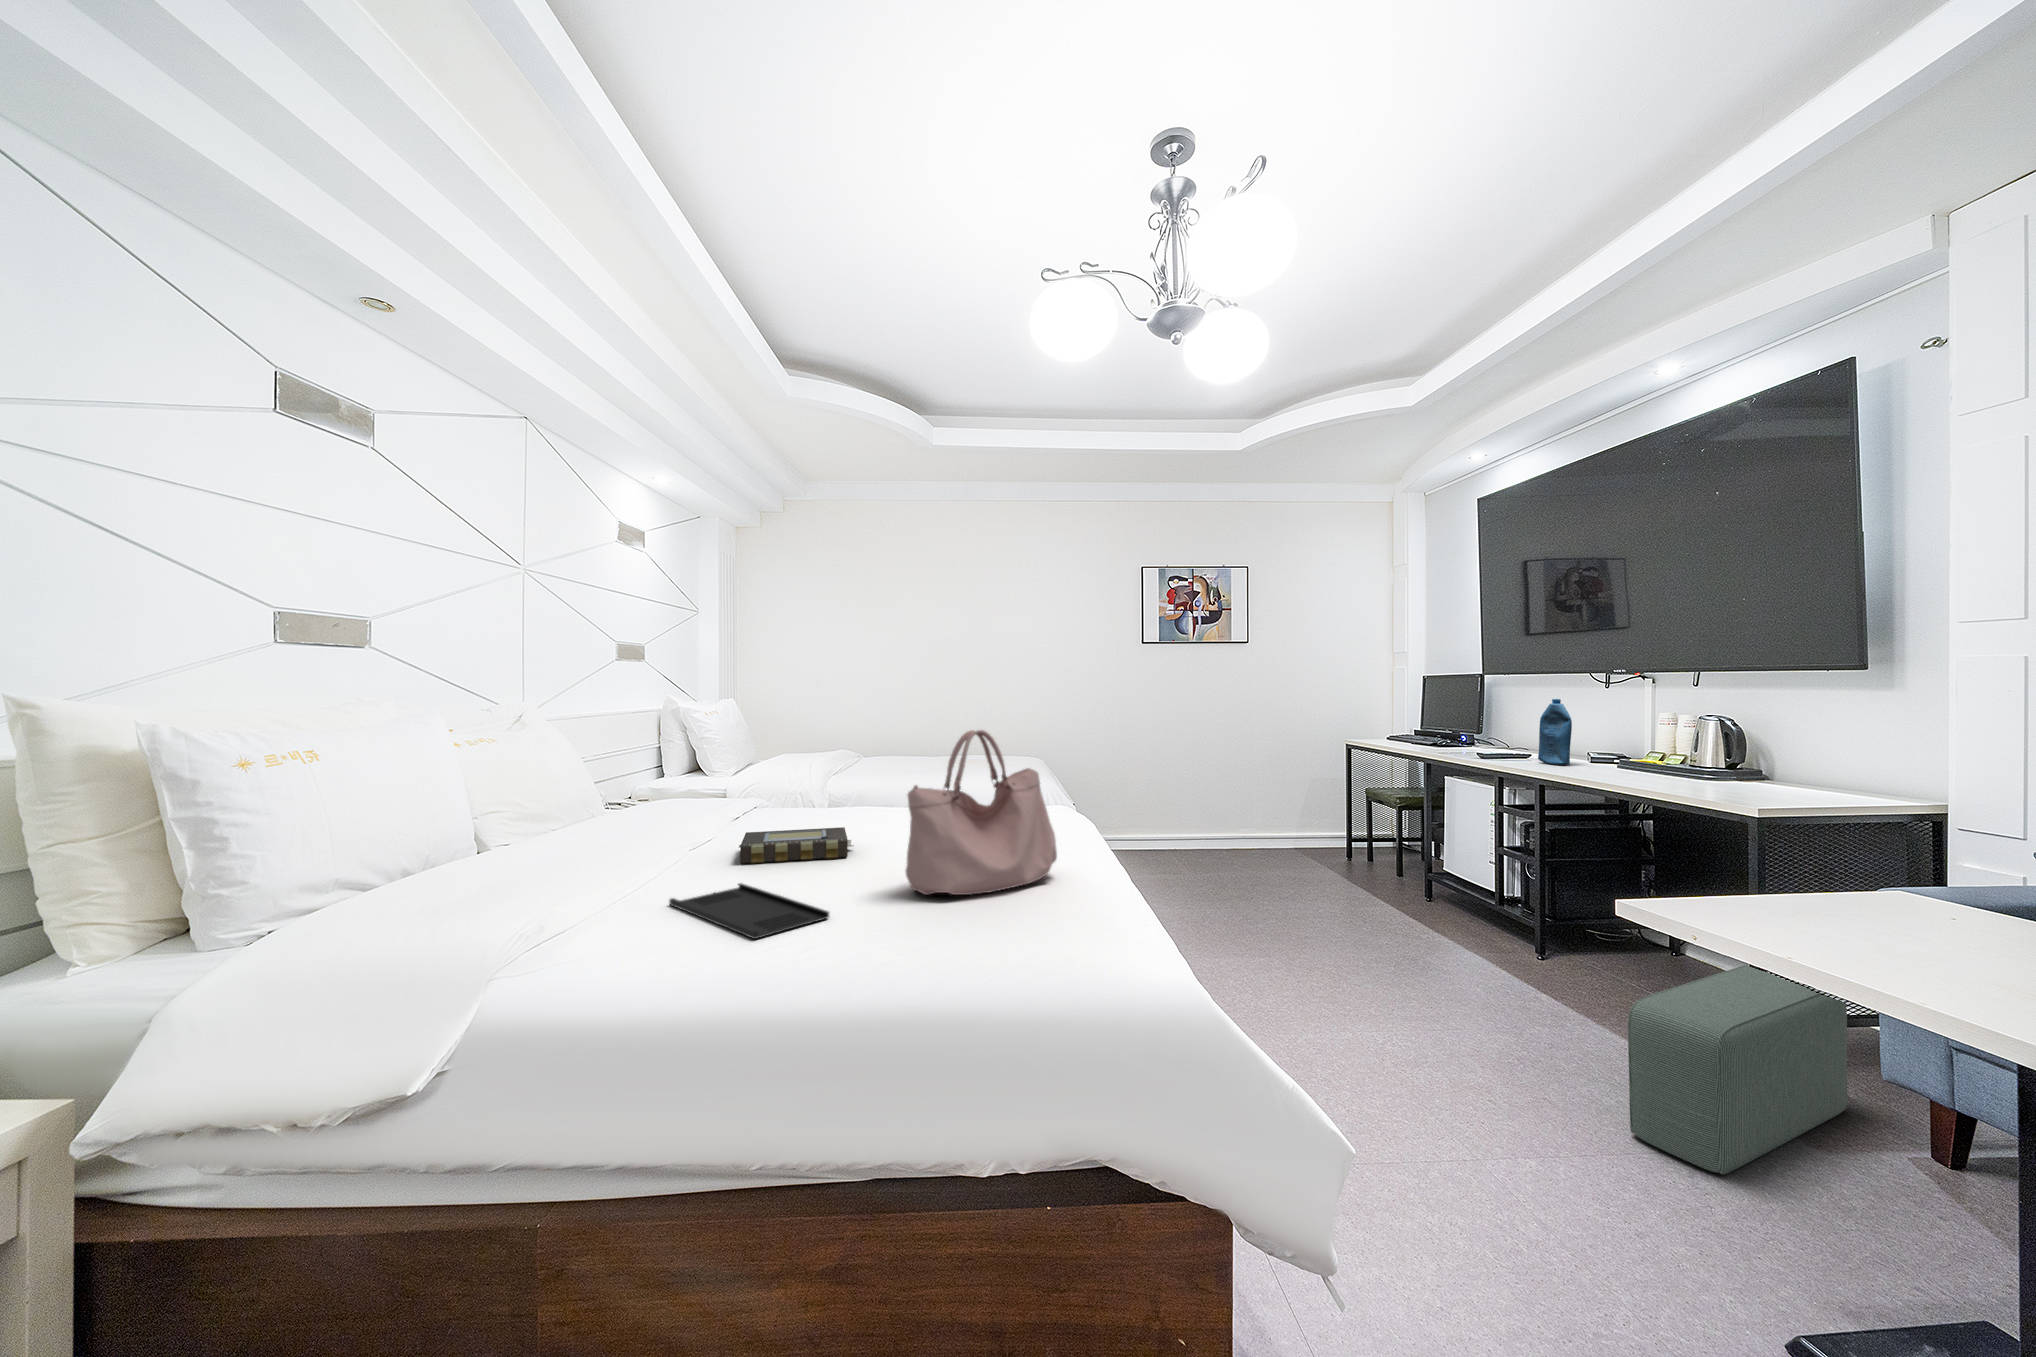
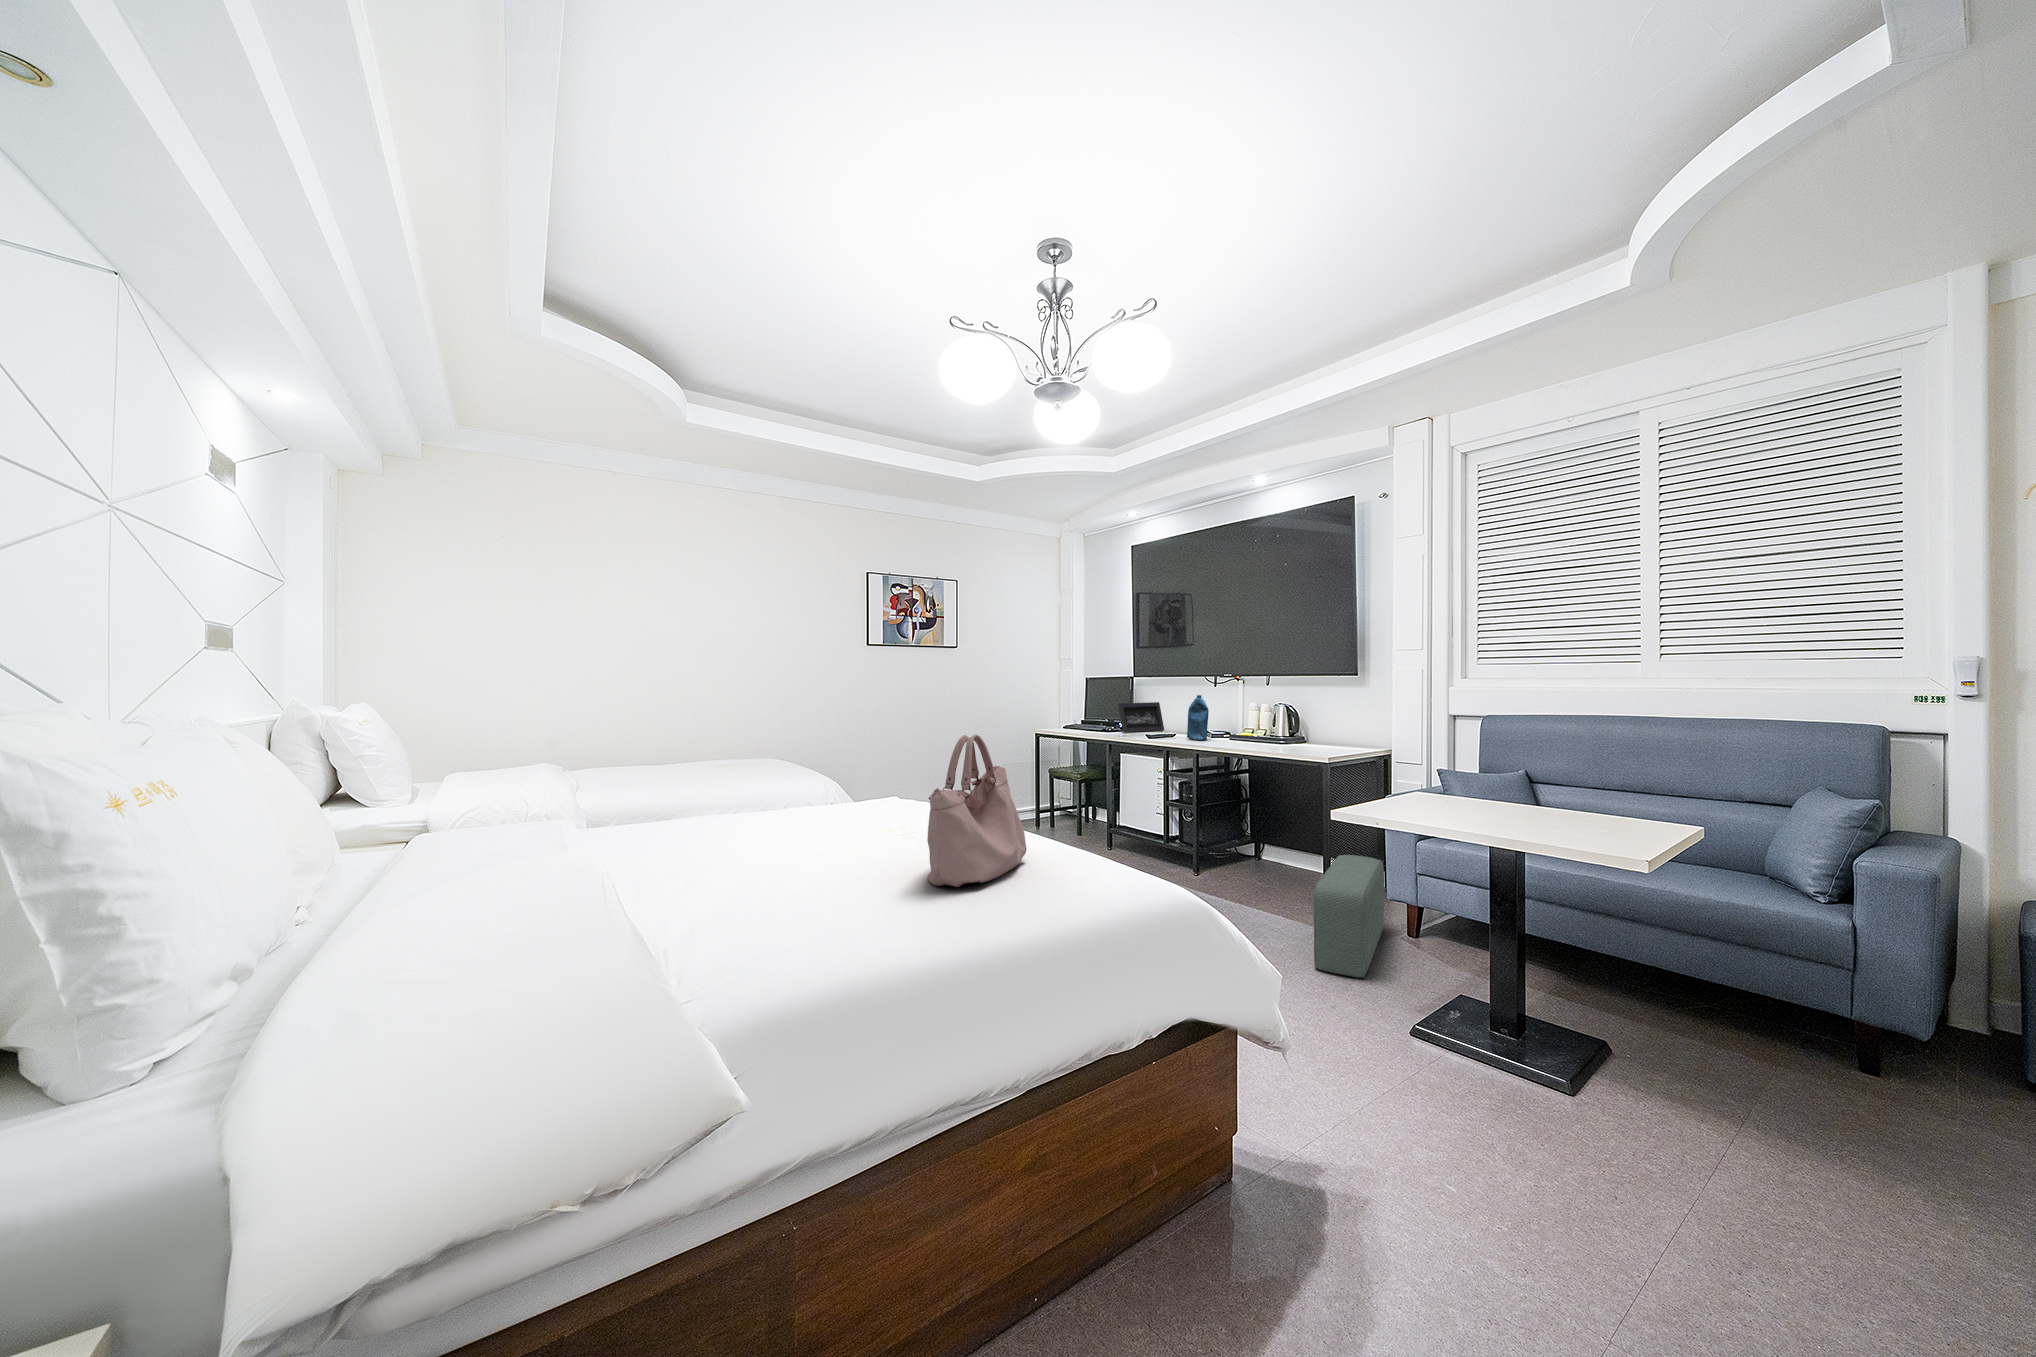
picture frame: none [1447,710,1527,749] -> present [1118,702,1164,733]
book: present [739,827,853,864] -> none [673,840,807,891]
tray: present [669,883,829,939] -> none [720,907,914,950]

